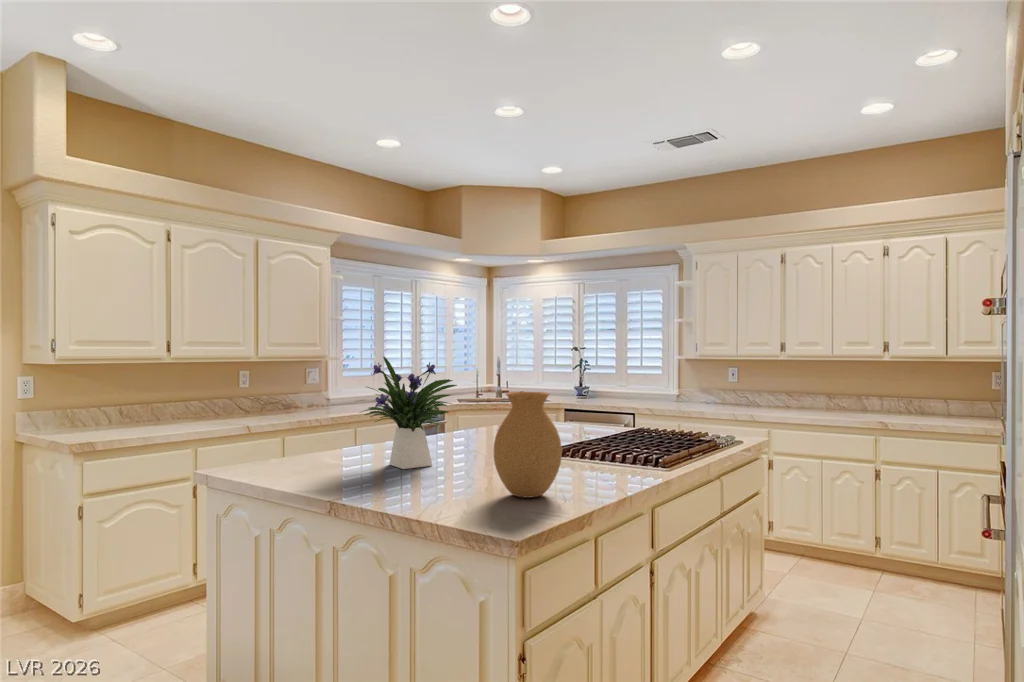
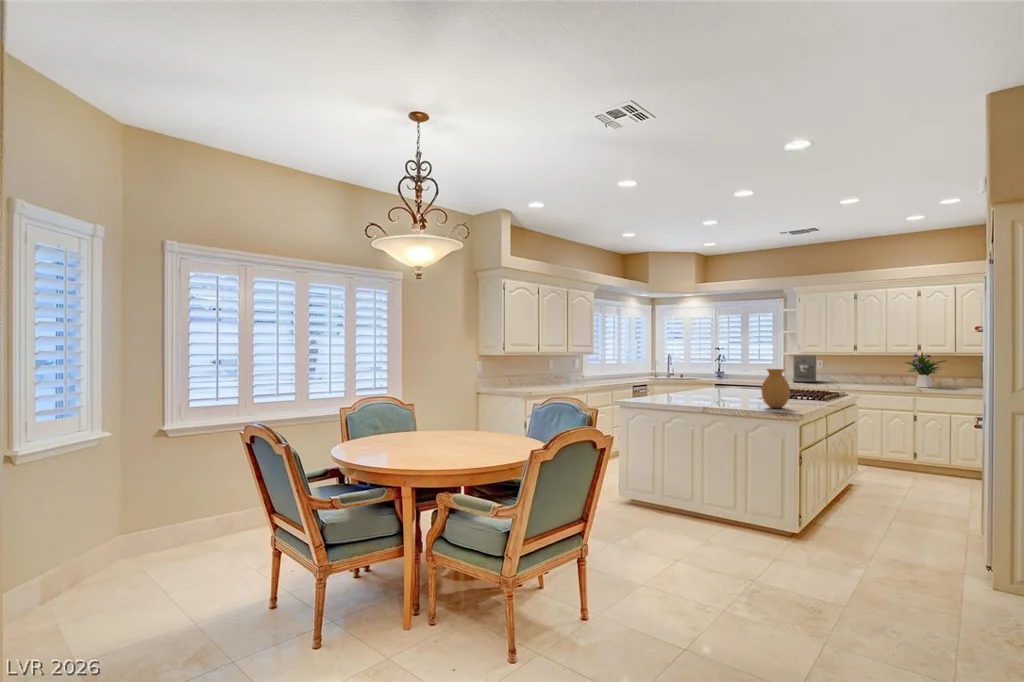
flower arrangement: present [361,357,457,469] -> present [905,353,945,388]
coffee maker: none [685,359,725,406] -> present [793,355,816,382]

